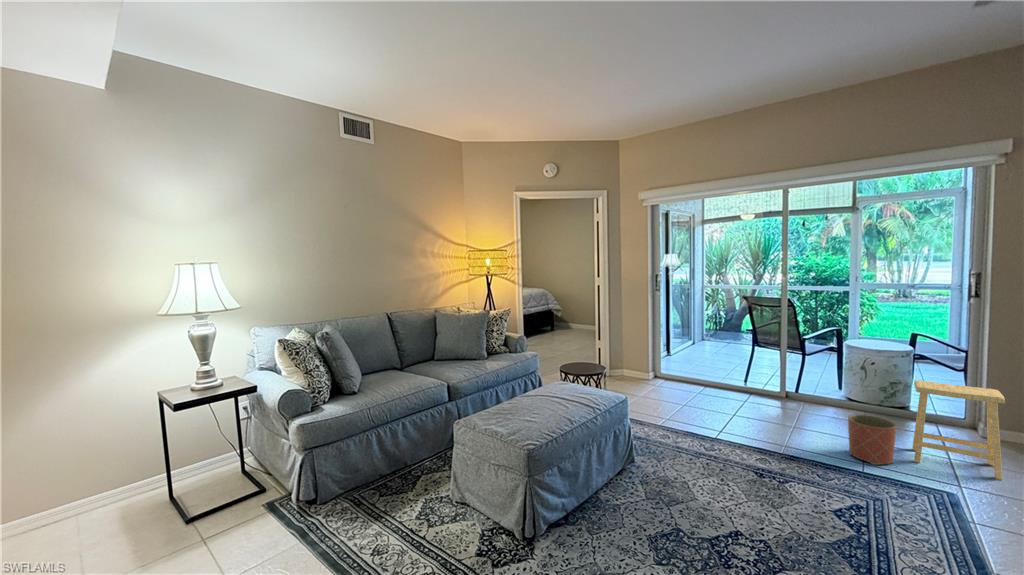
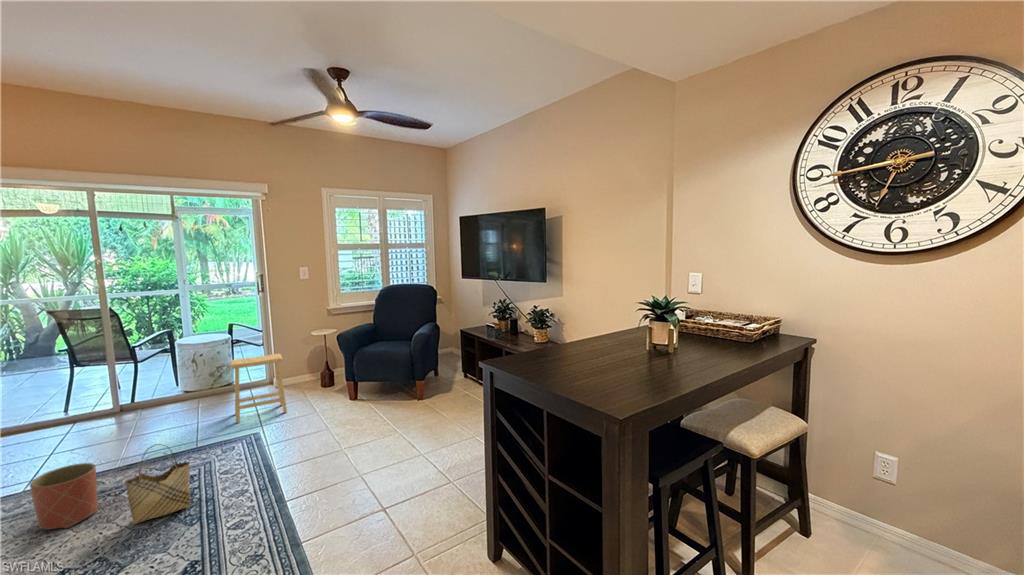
planter: present [848,414,896,465] -> present [30,463,98,529]
woven basket: none [793,453,862,543] -> present [125,444,190,524]

